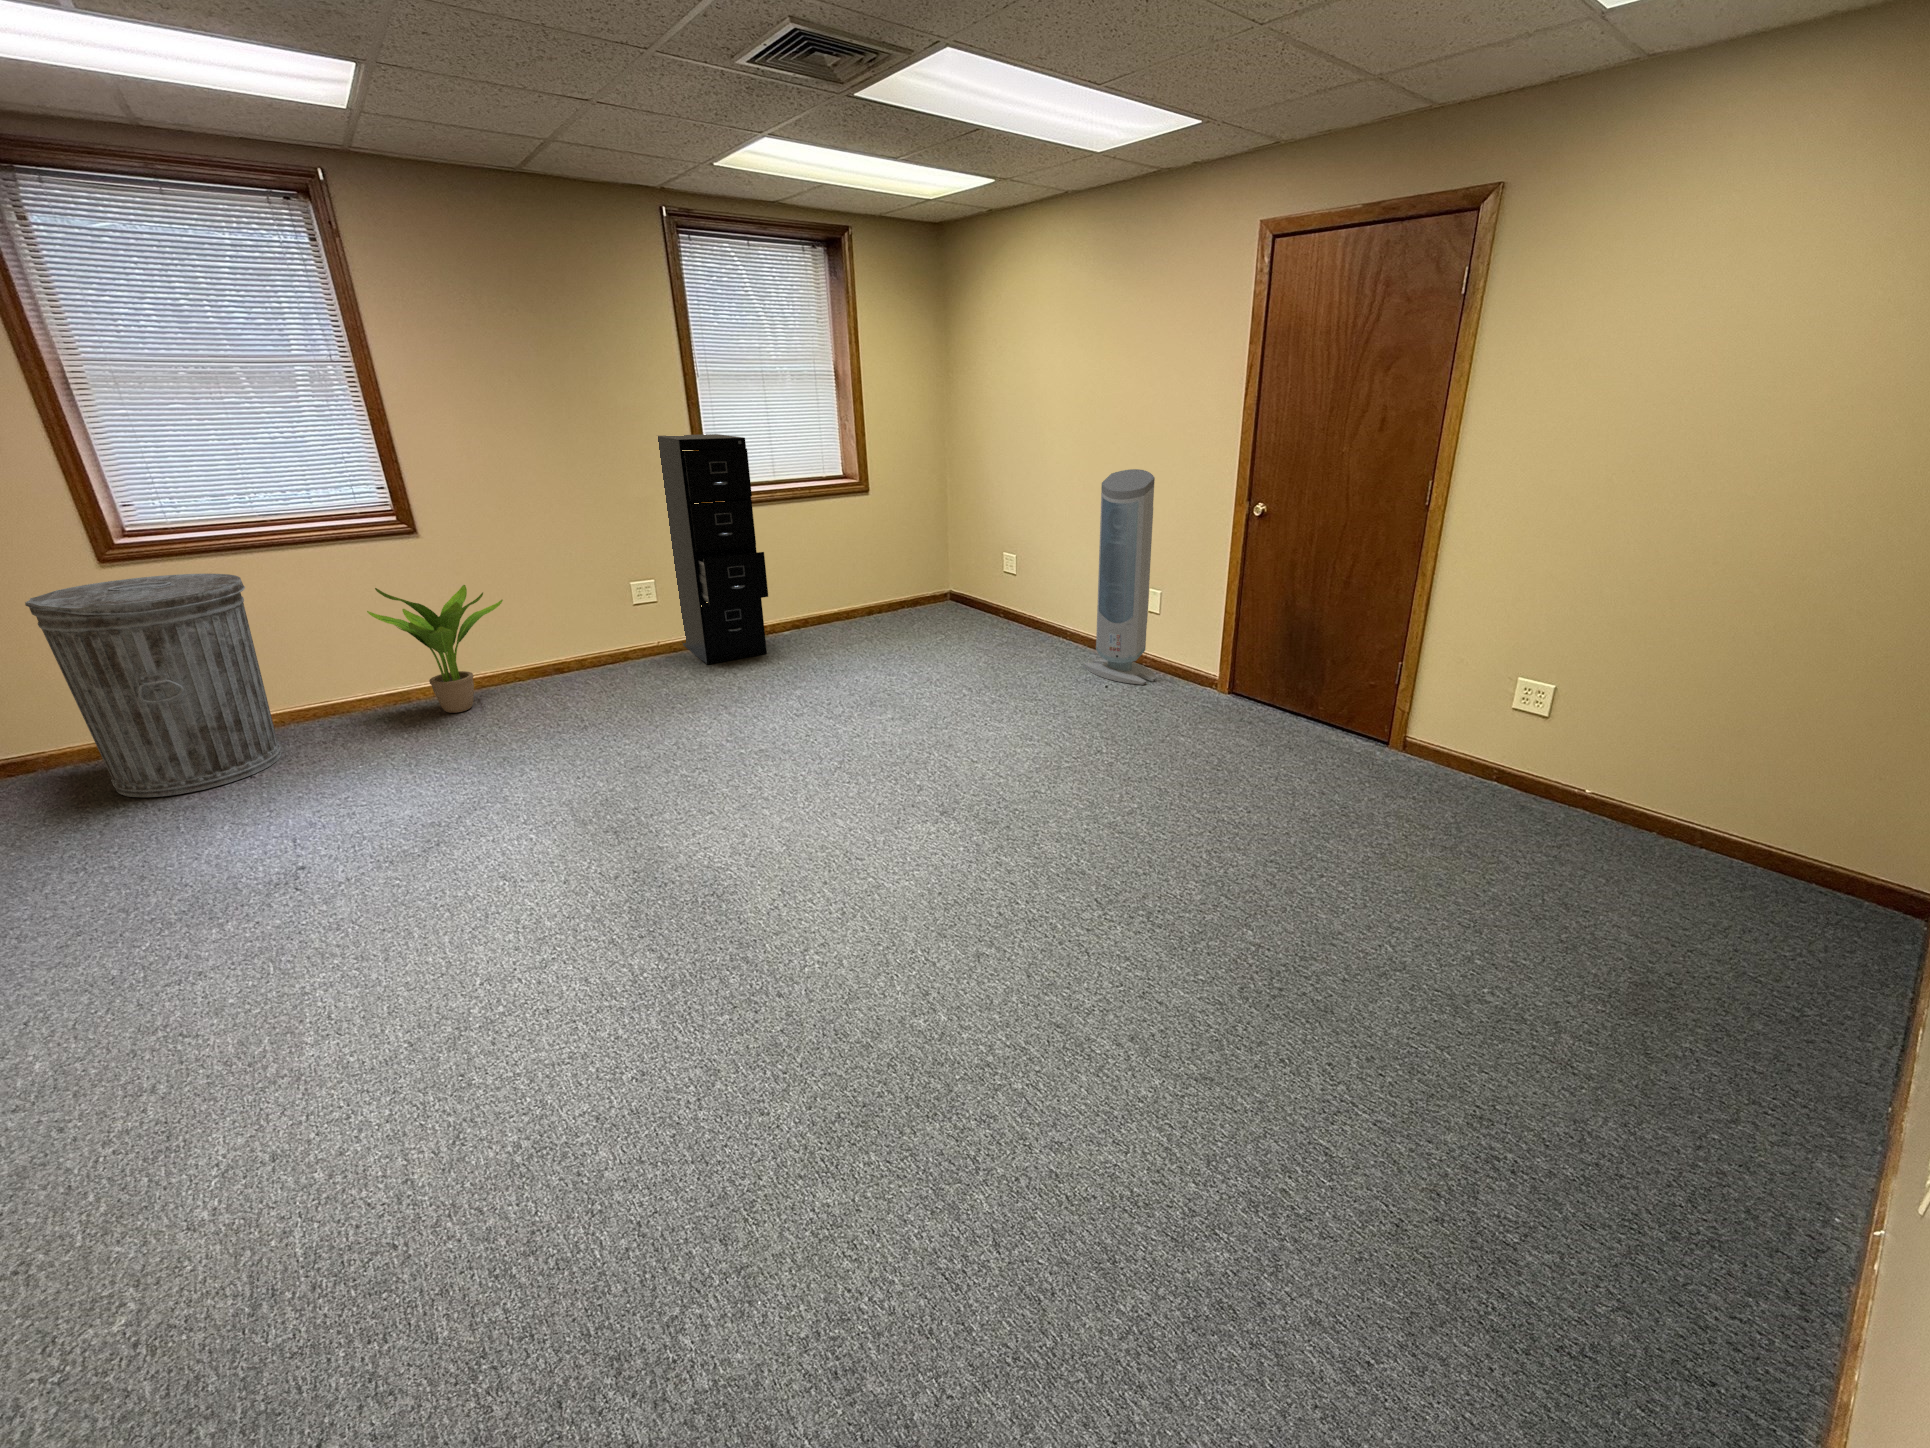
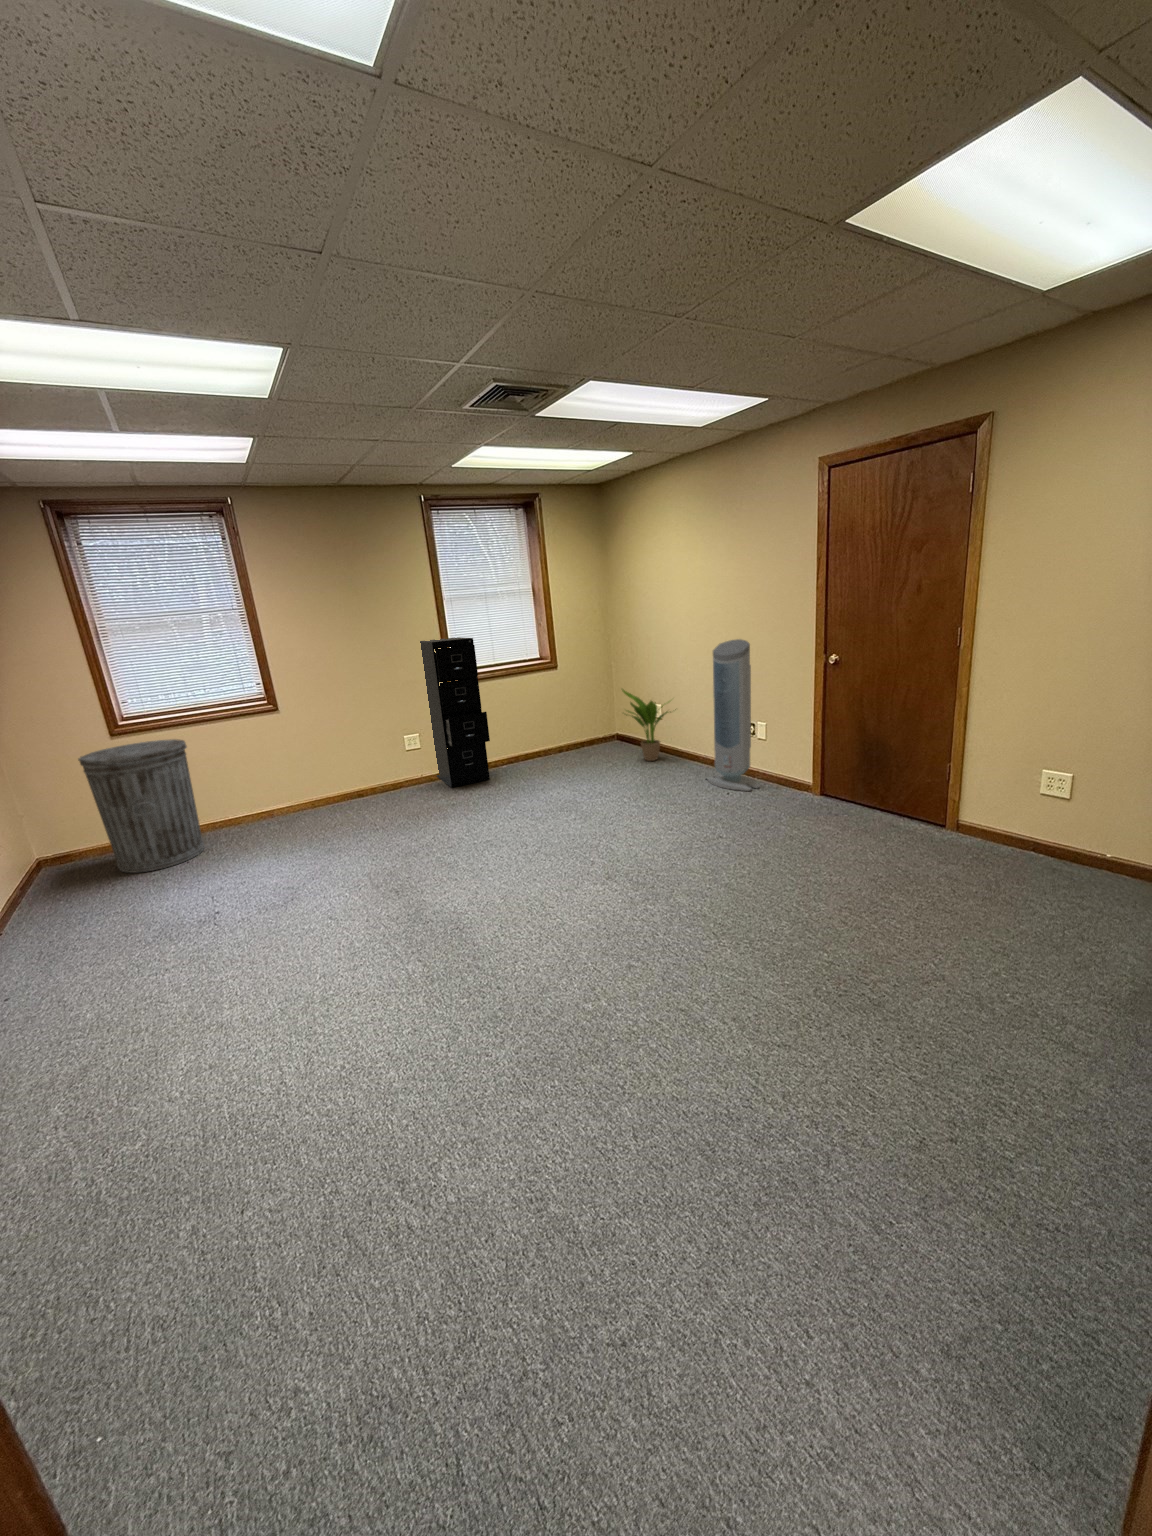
potted plant: present [367,585,503,713] -> present [622,689,668,761]

